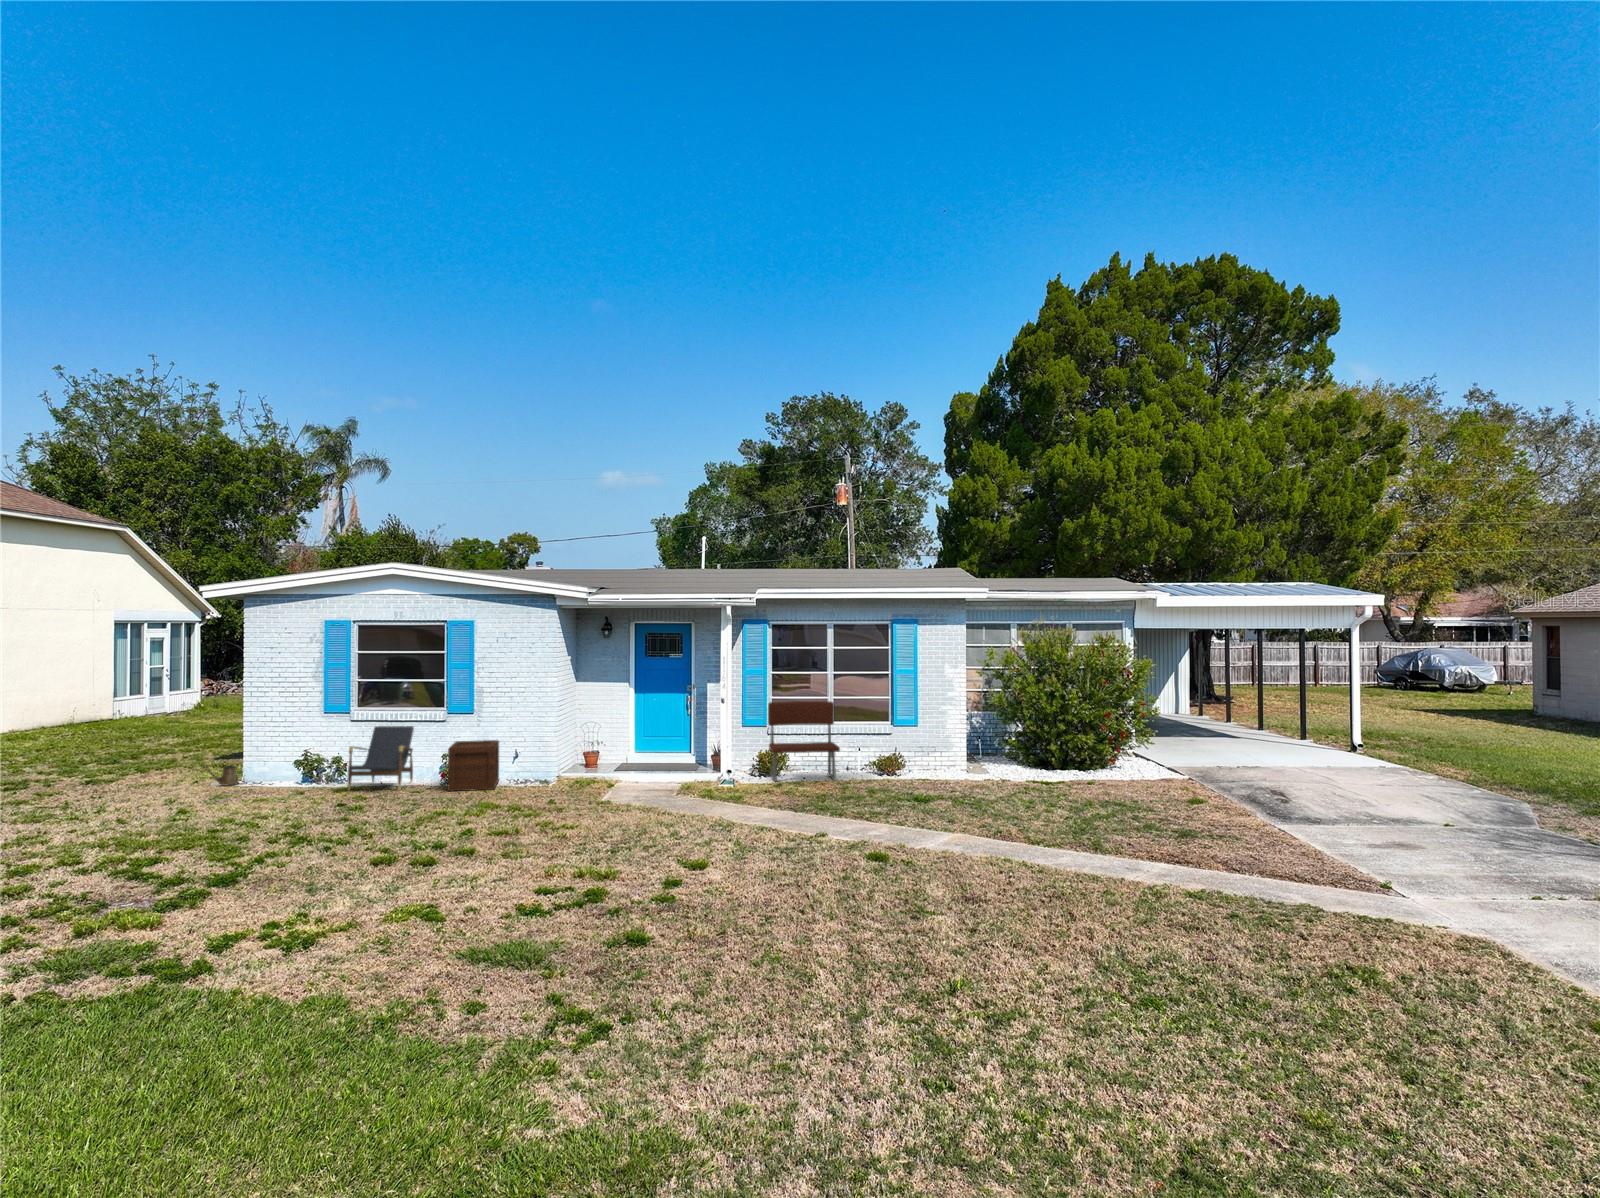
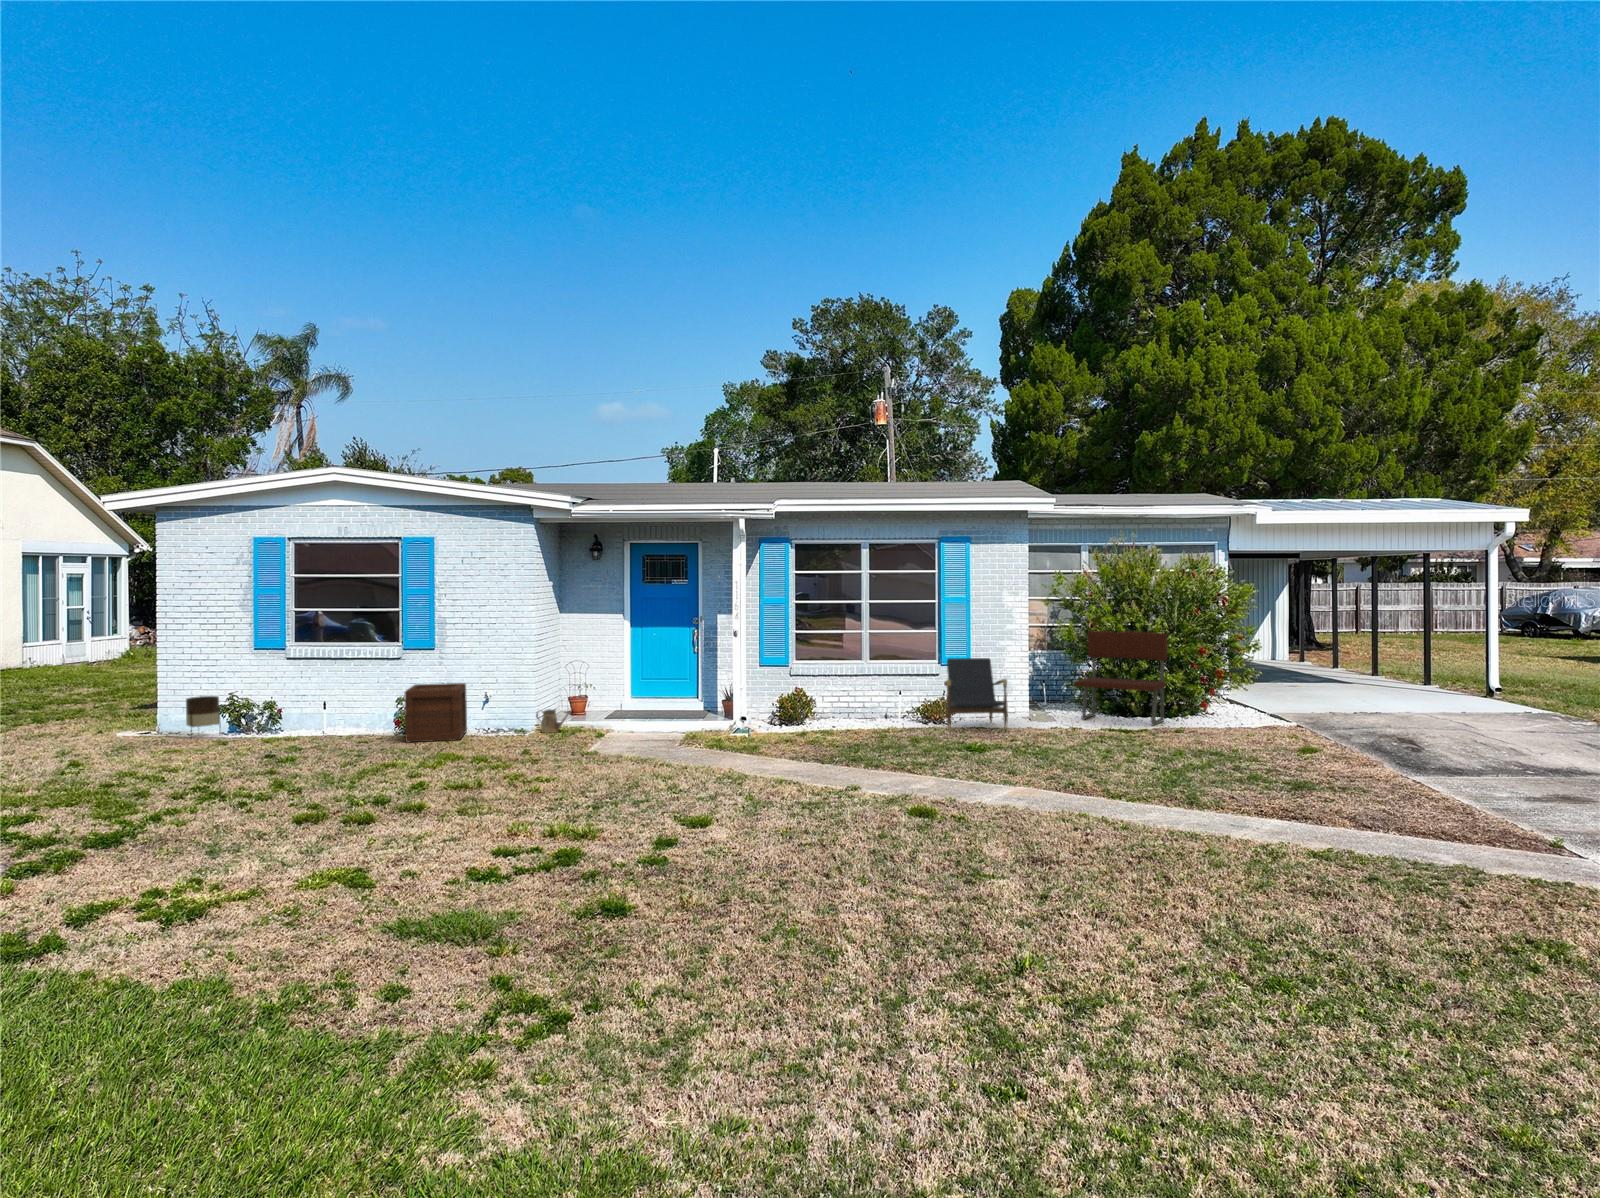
bench: present [768,701,840,782] -> present [1075,631,1168,725]
lounge chair: present [348,726,414,791] -> present [944,658,1008,730]
planter: none [259,750,288,787] -> present [186,696,221,728]
watering can: present [206,765,239,786] -> present [536,708,572,733]

